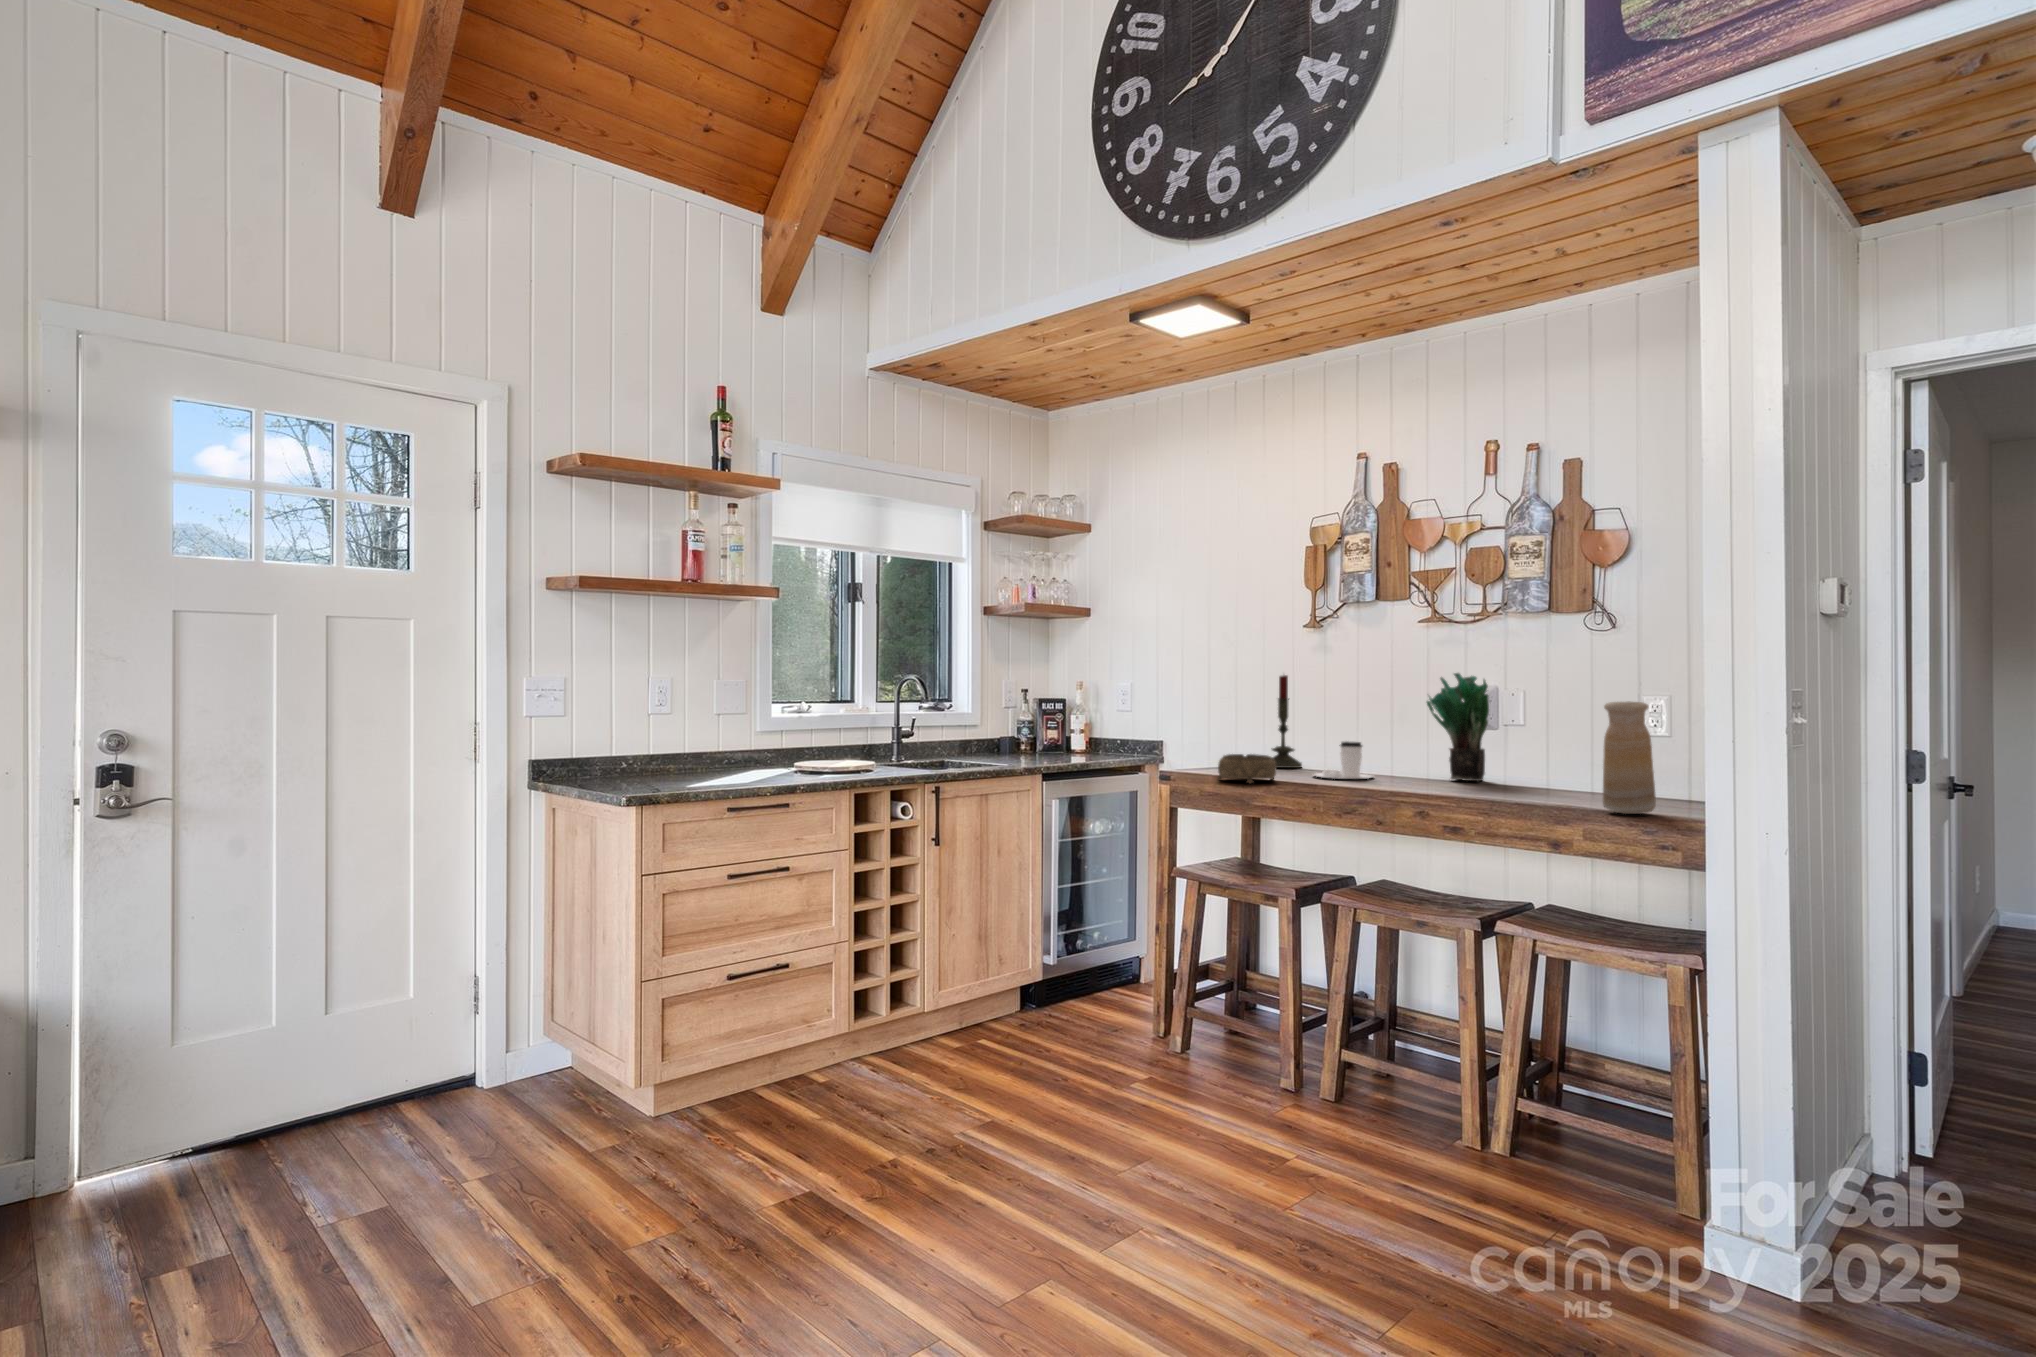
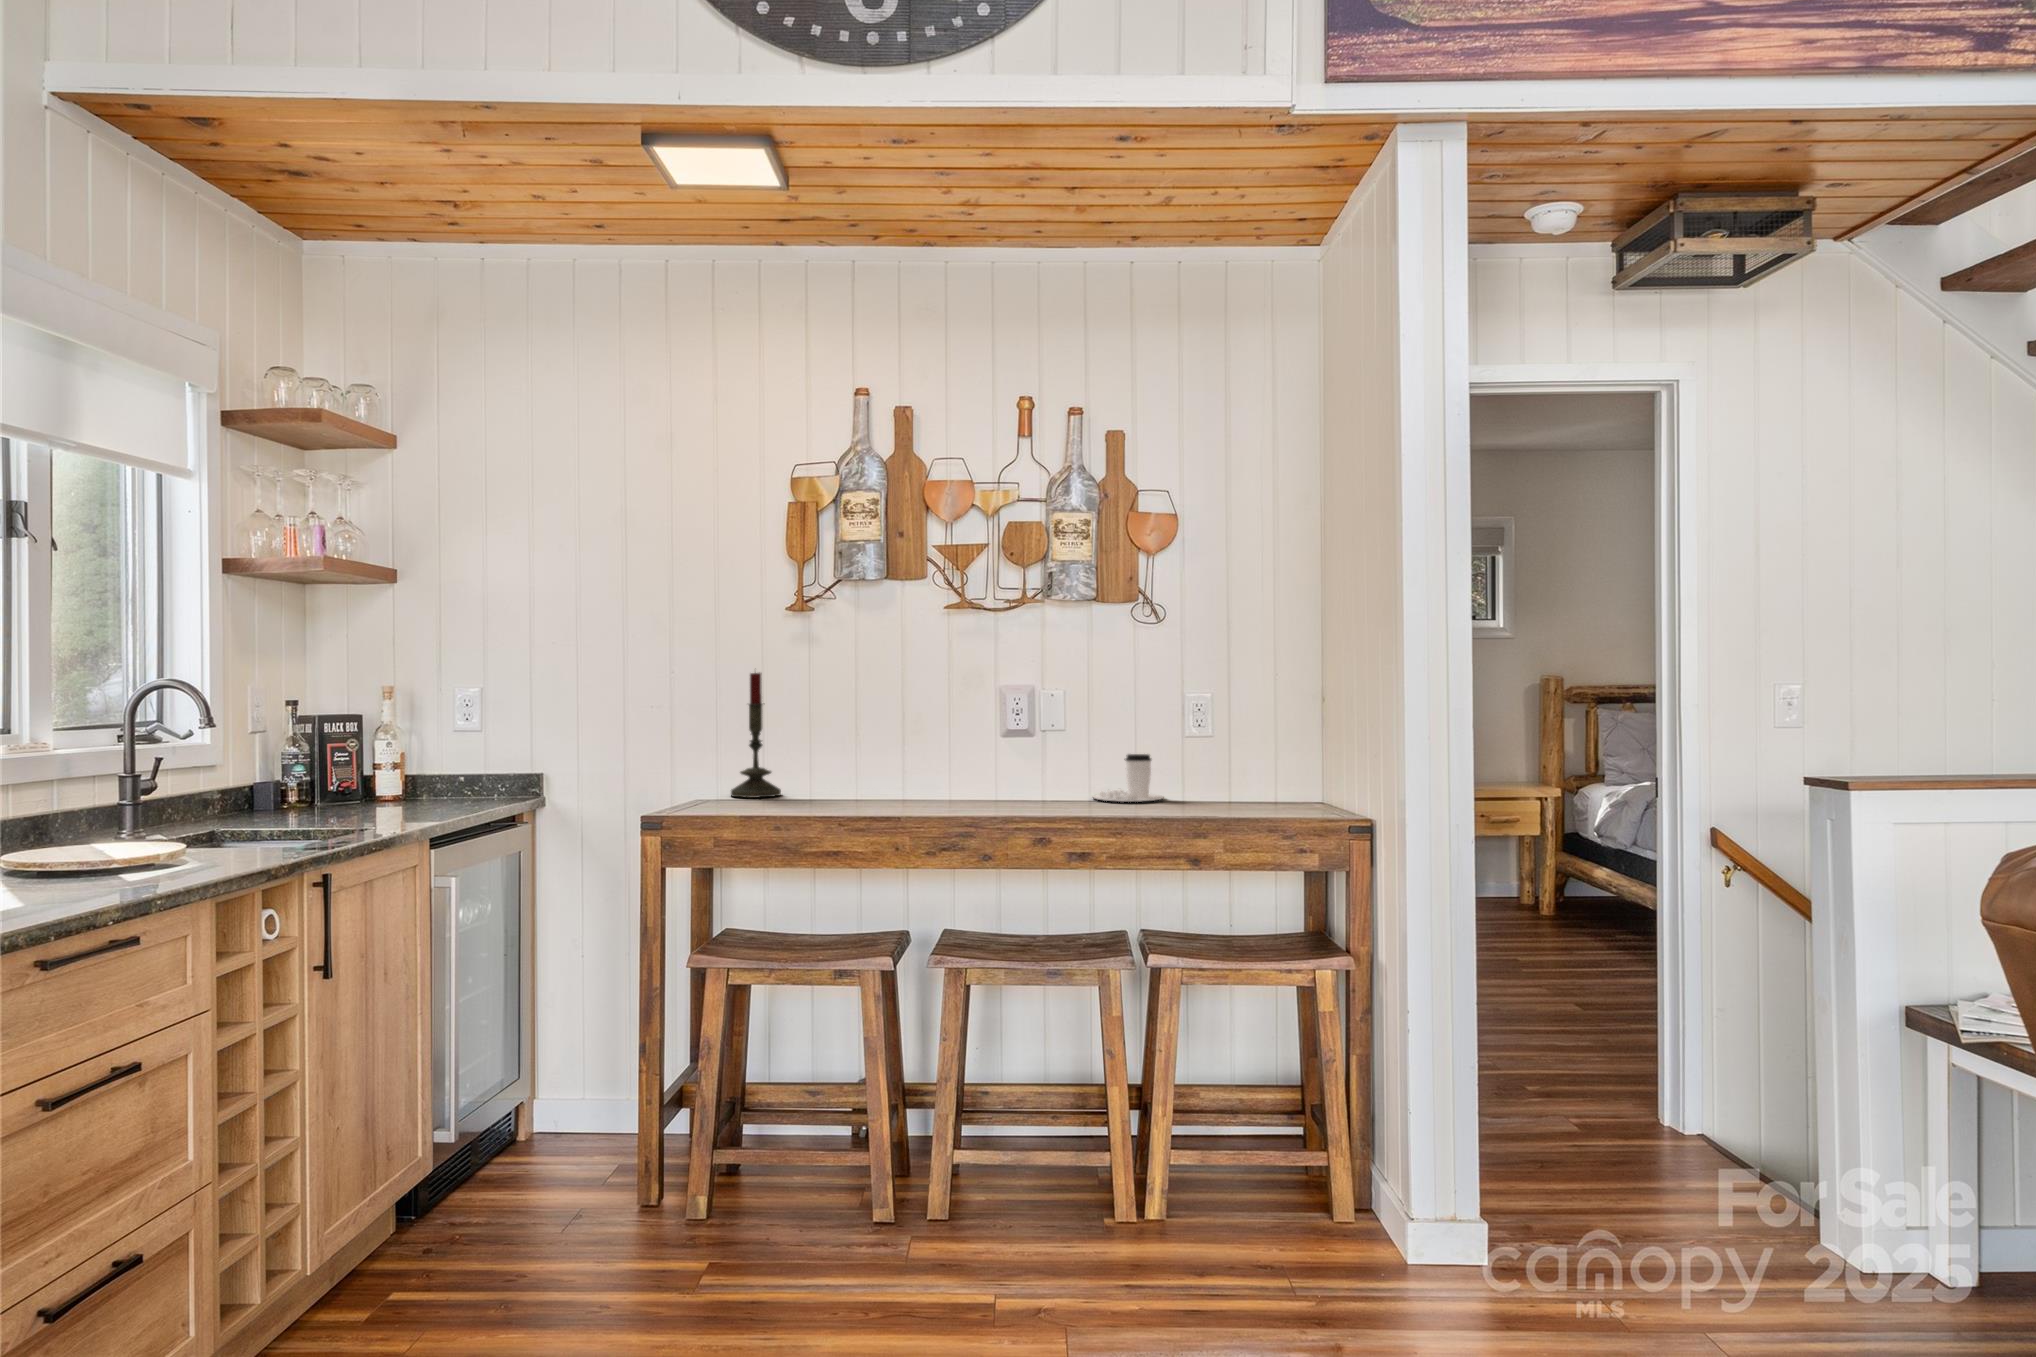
potted plant: present [1427,673,1489,781] -> none [965,669,1041,798]
vase: present [1603,701,1656,814] -> none [1248,703,1298,822]
coffee cup: present [1314,741,1373,779] -> present [1092,754,1164,802]
decorative bowl: present [1218,754,1276,783] -> none [747,783,832,824]

